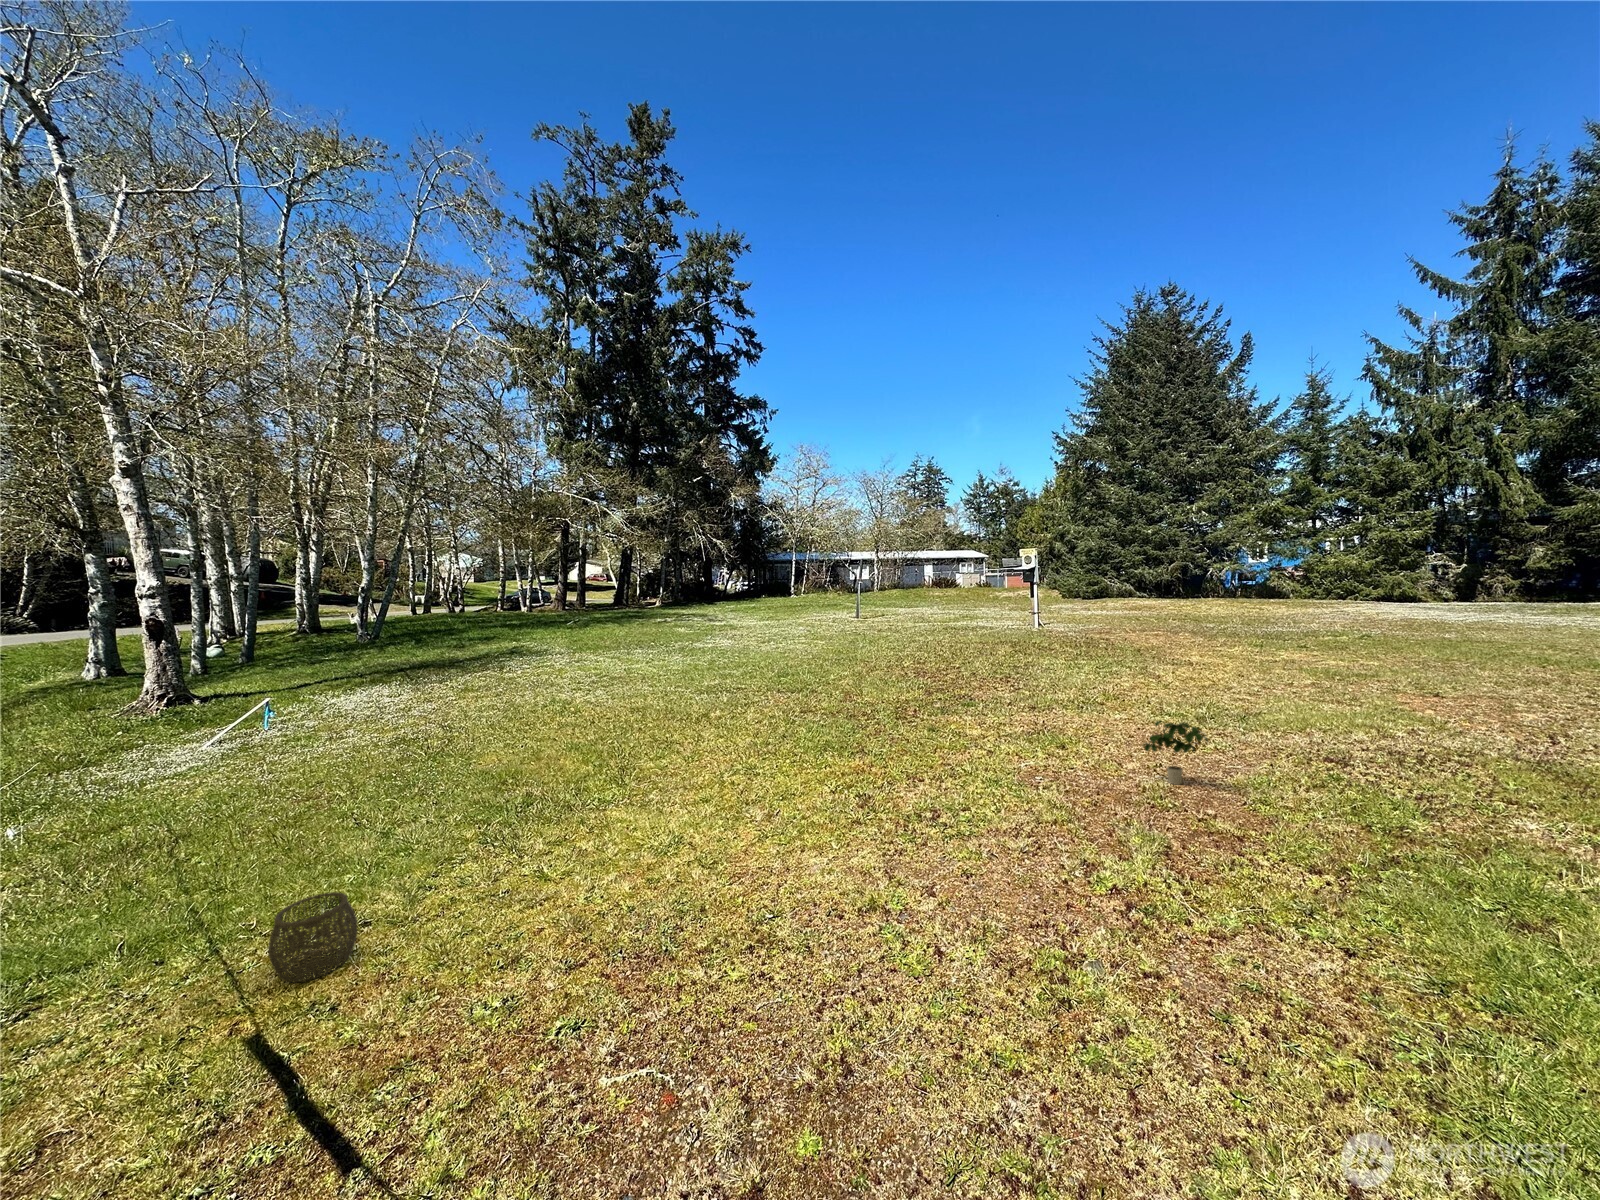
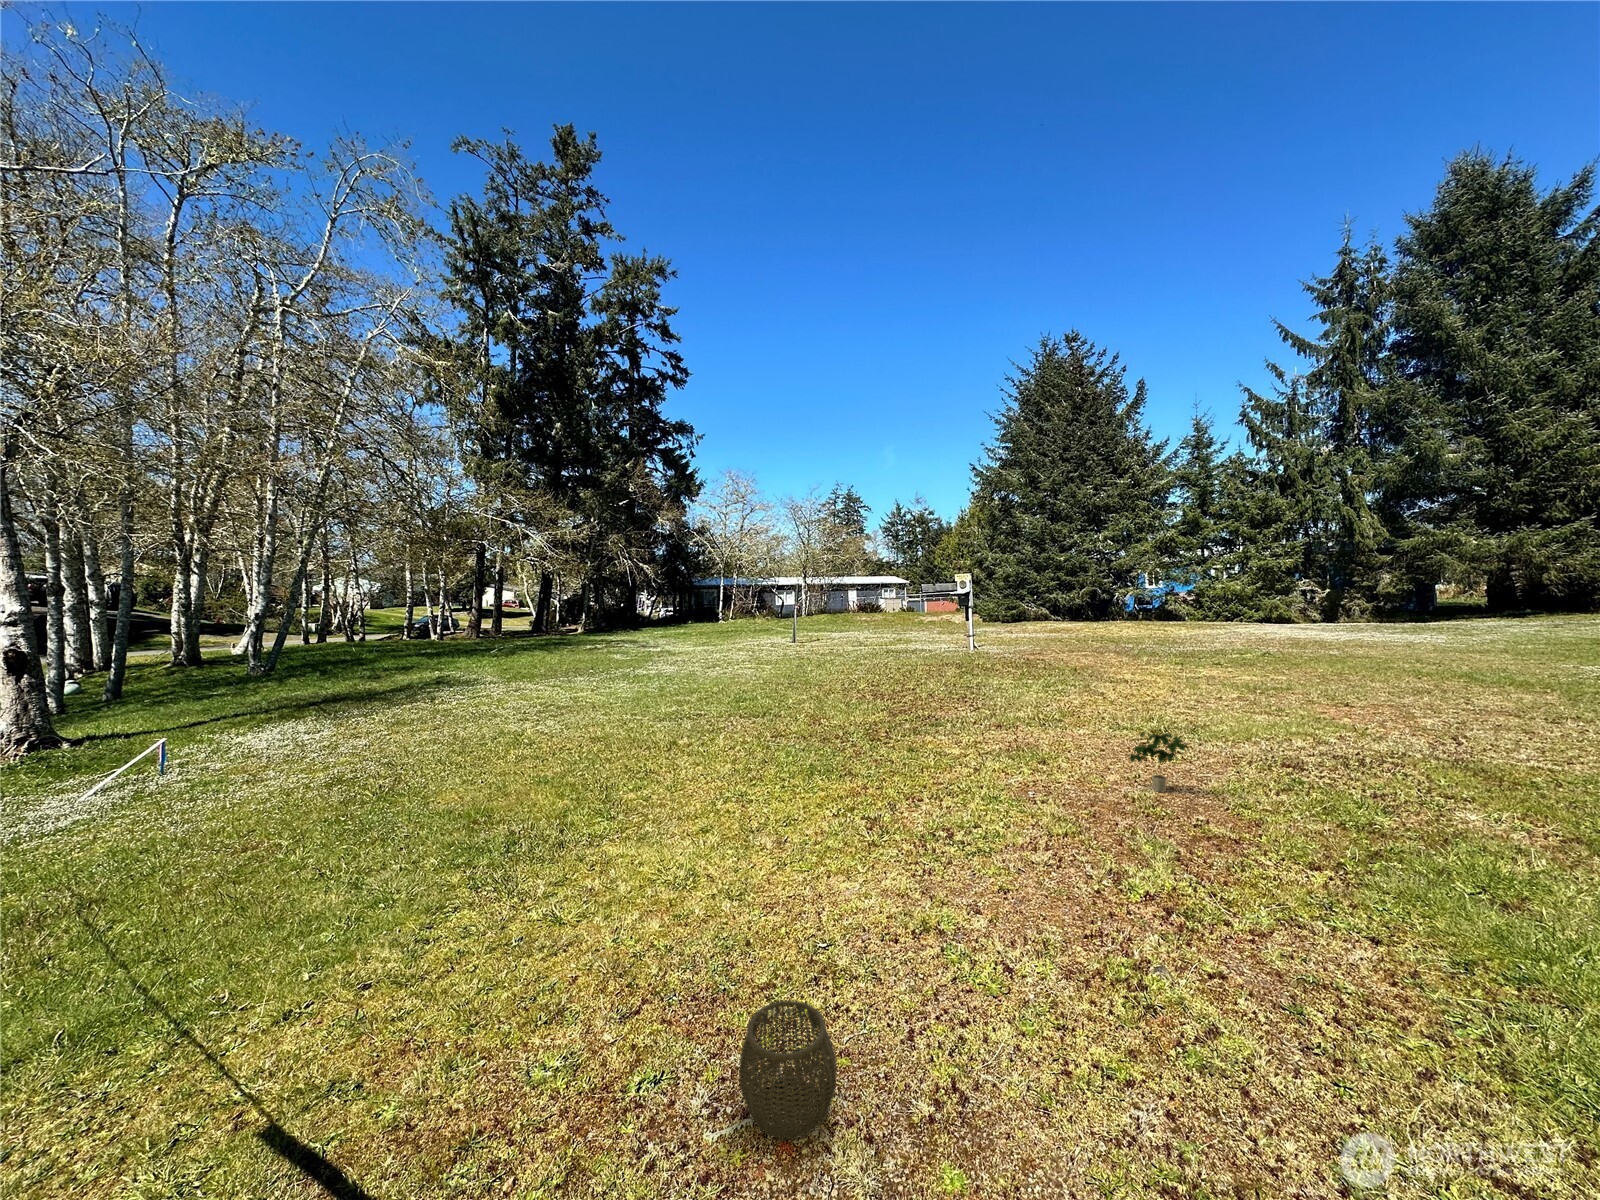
woven basket: present [268,892,358,983] -> present [739,1000,837,1141]

